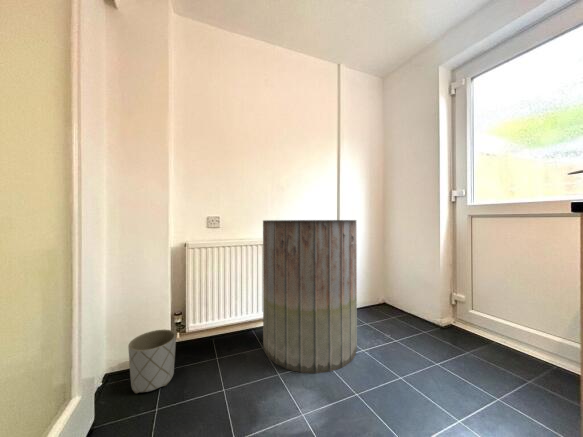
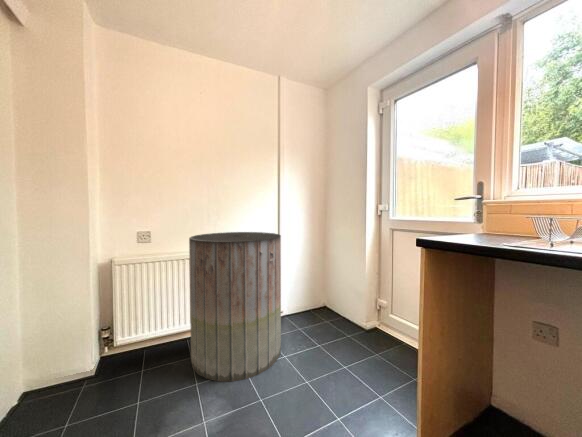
planter: present [128,330,176,393] -> none [40,347,95,411]

